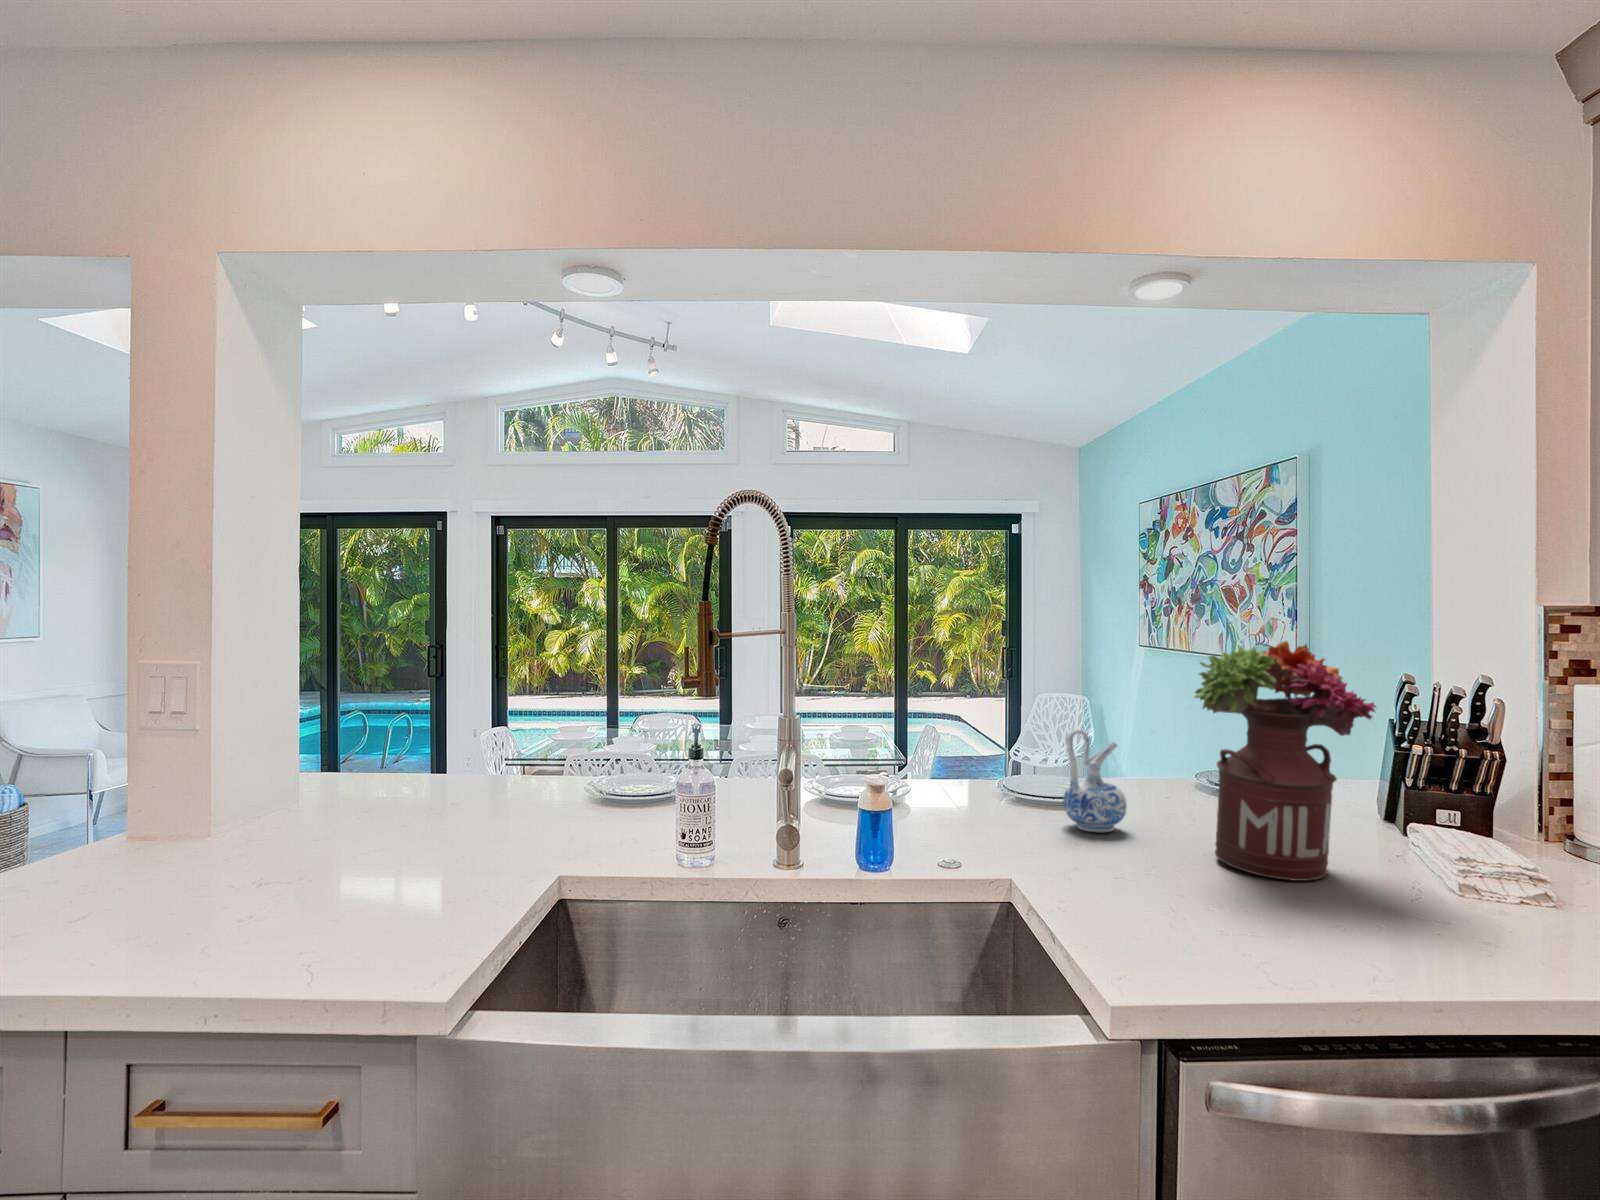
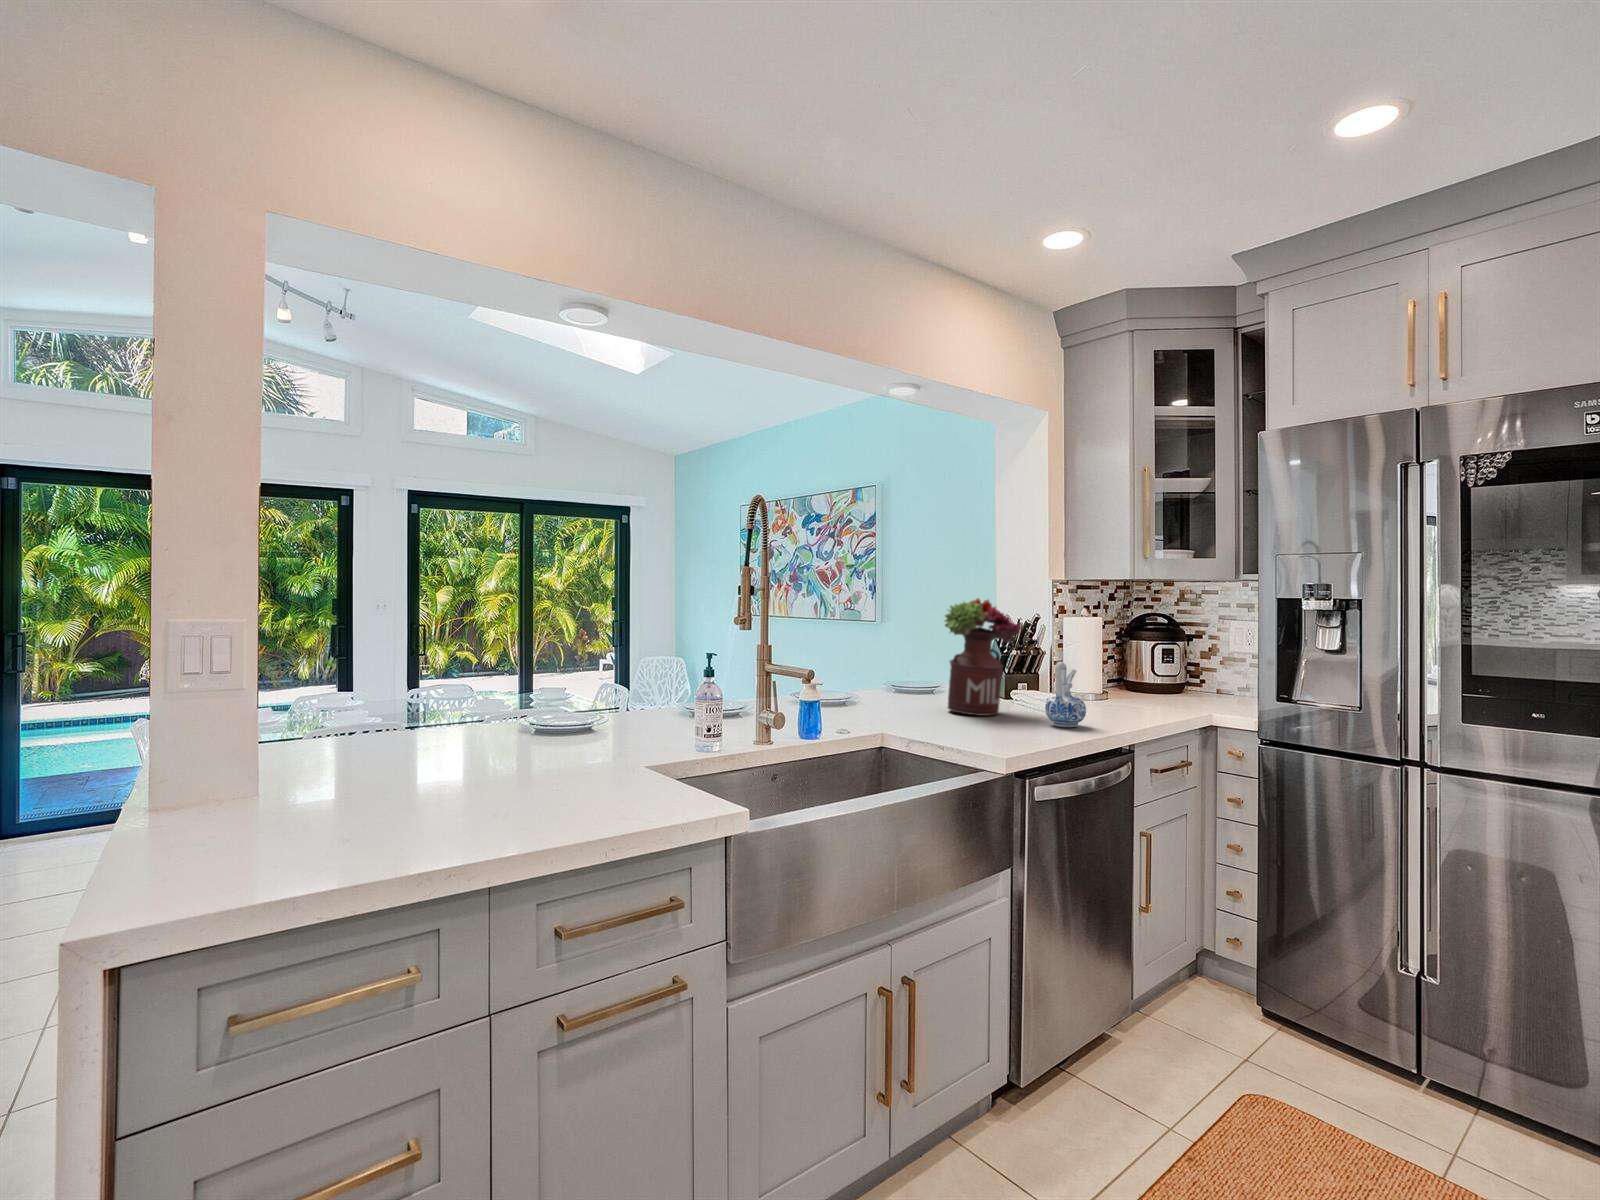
ceramic pitcher: present [1063,729,1127,832] -> present [1045,662,1086,727]

